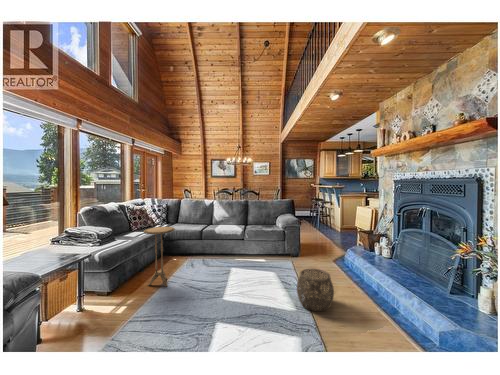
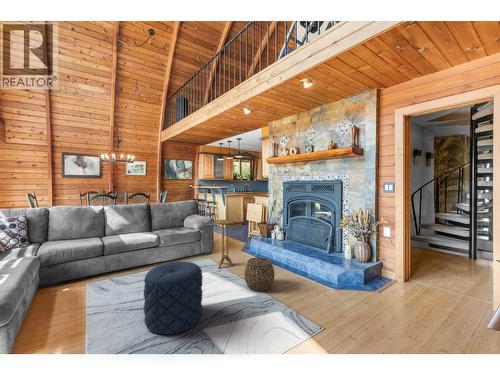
side table: present [144,227,175,287] -> present [213,220,236,269]
pouf: none [182,255,235,322] -> present [144,261,203,334]

